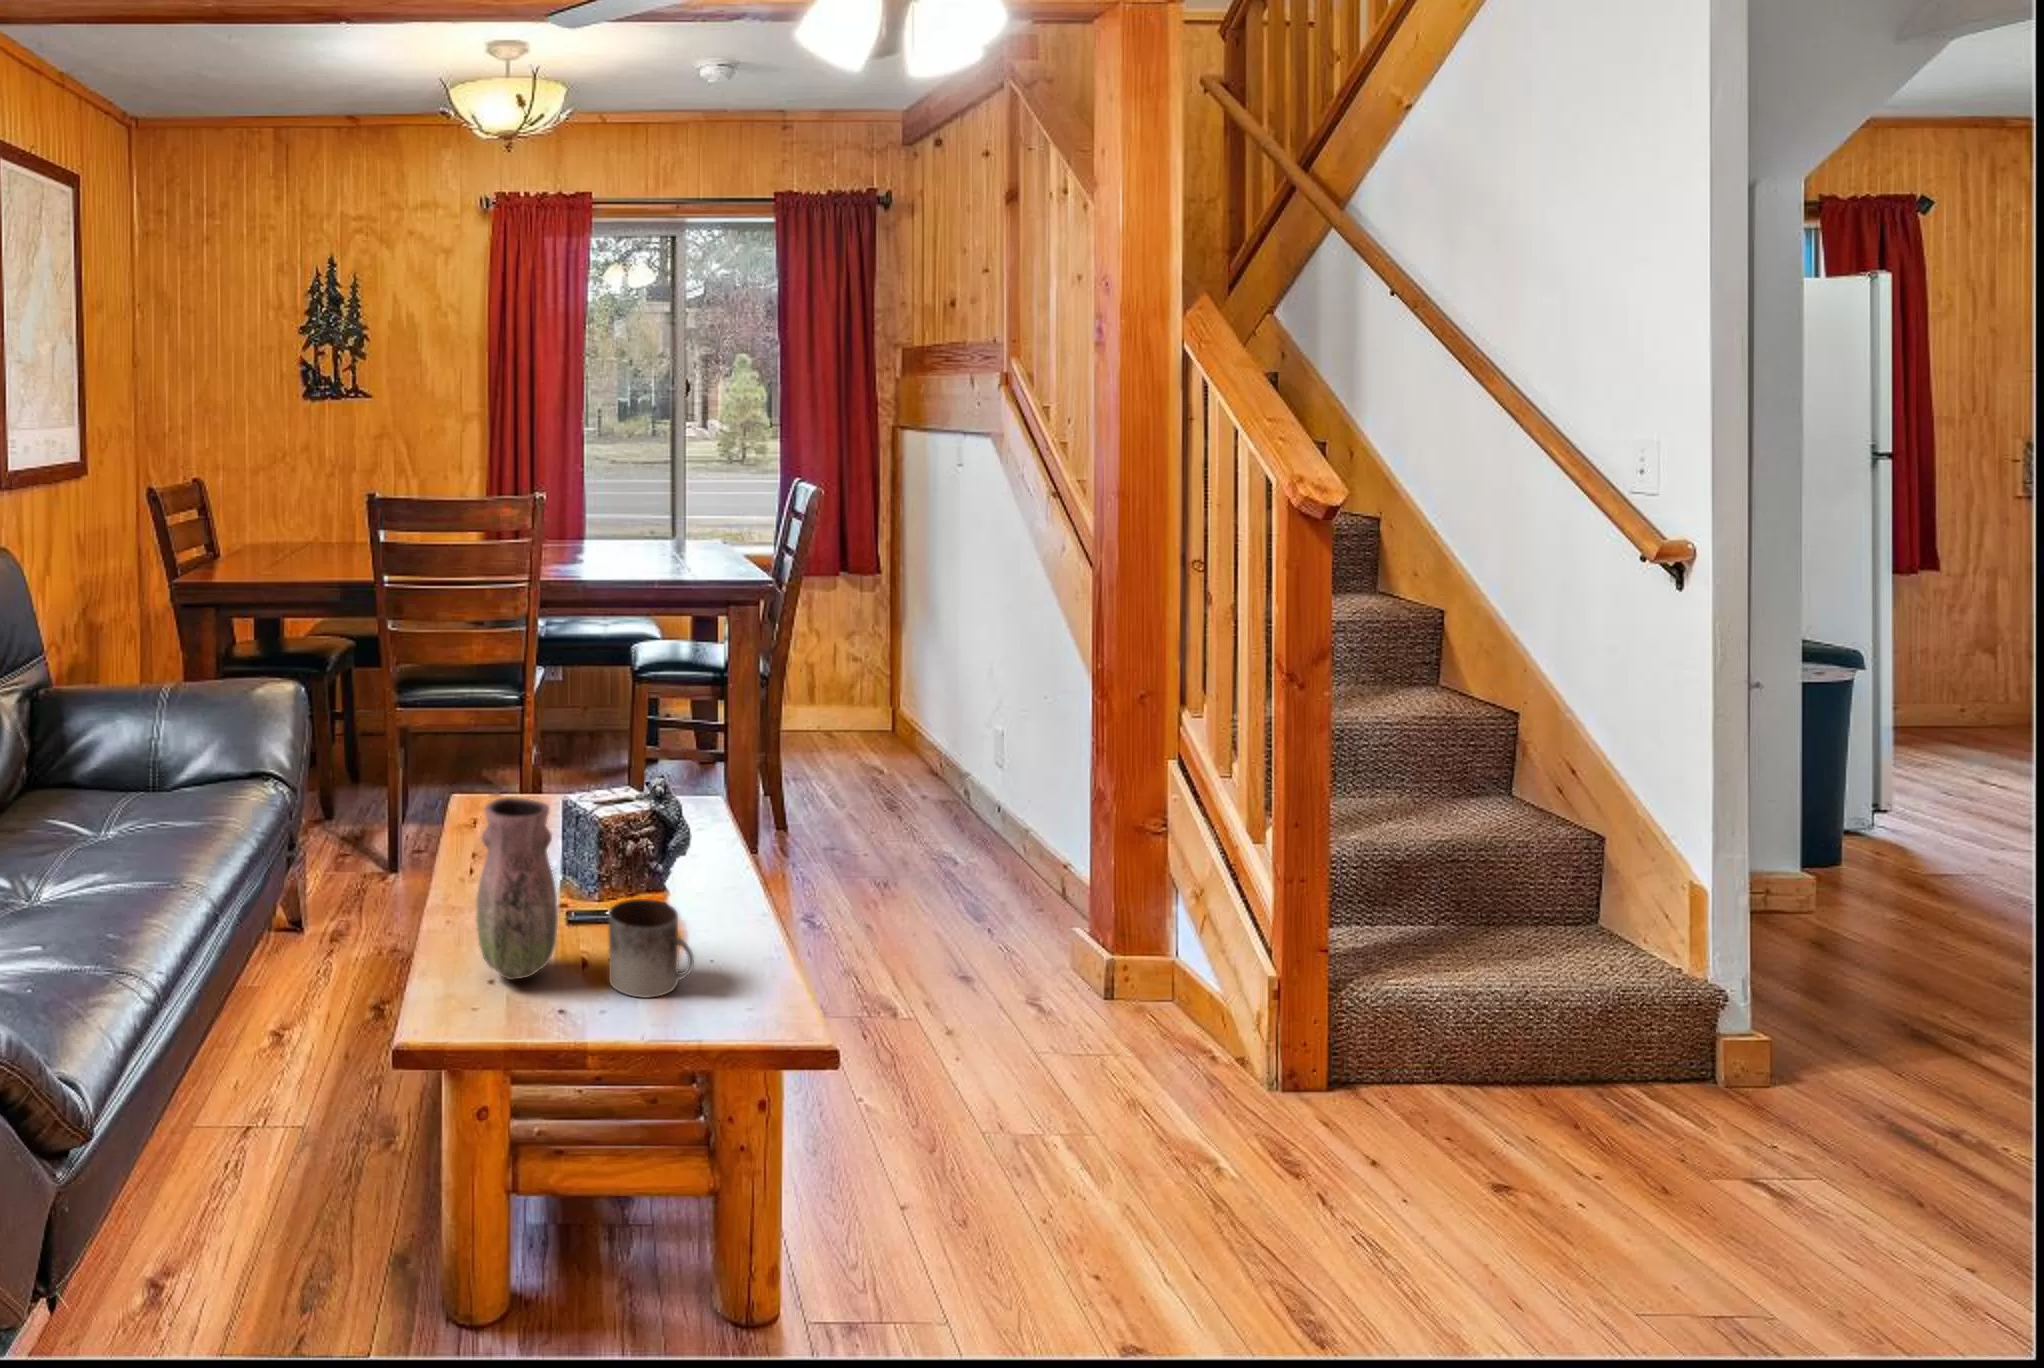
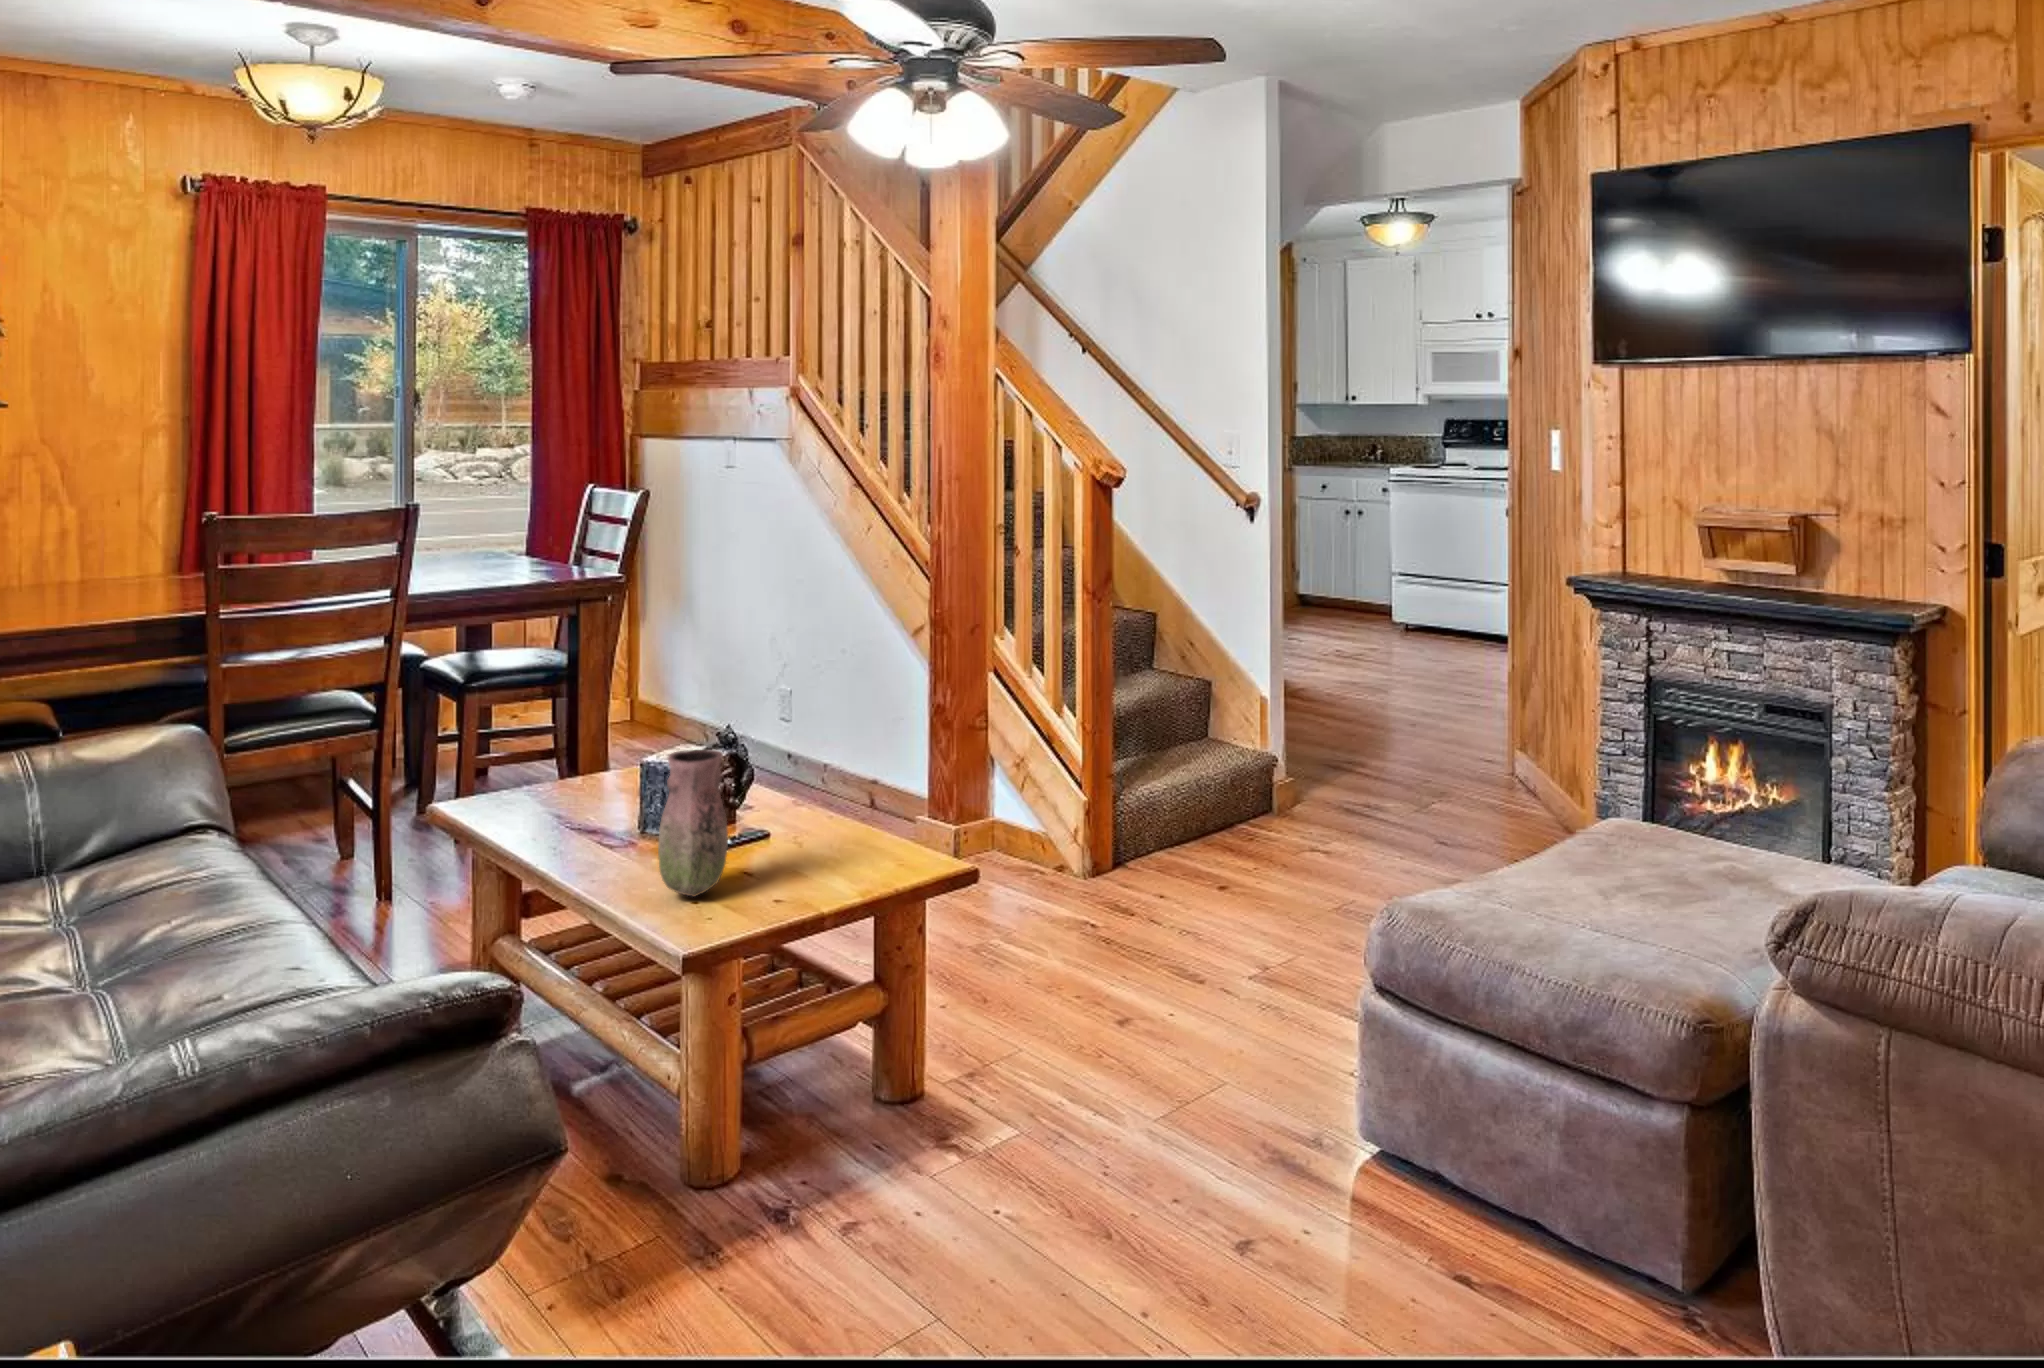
mug: present [609,899,694,998] -> none [764,810,839,881]

